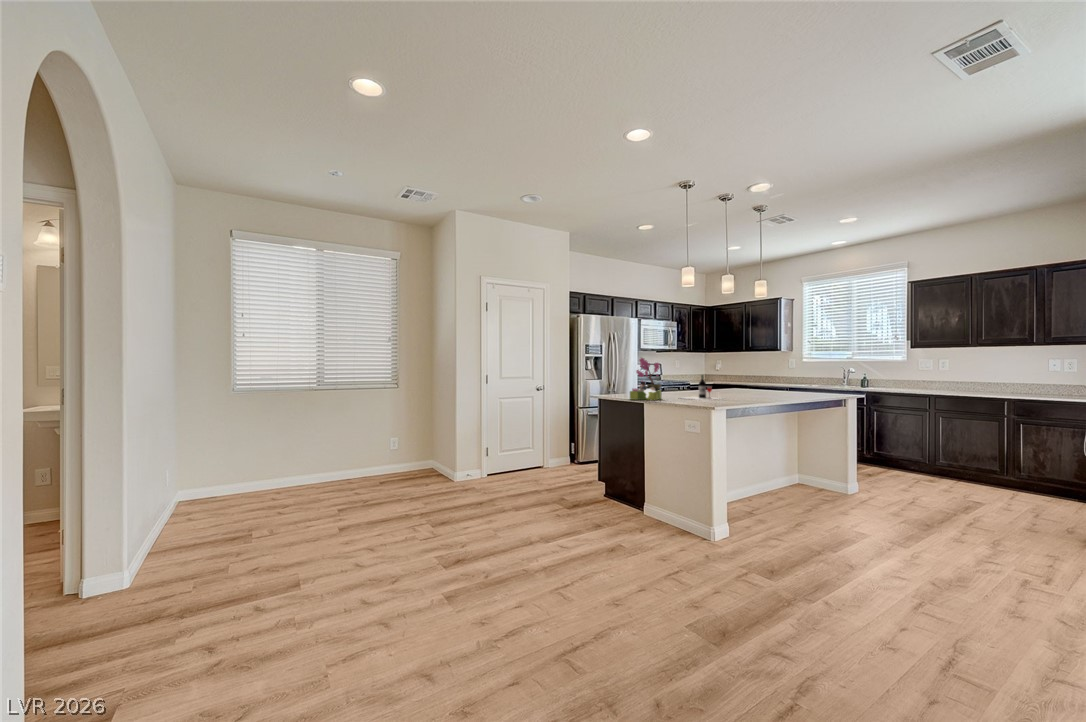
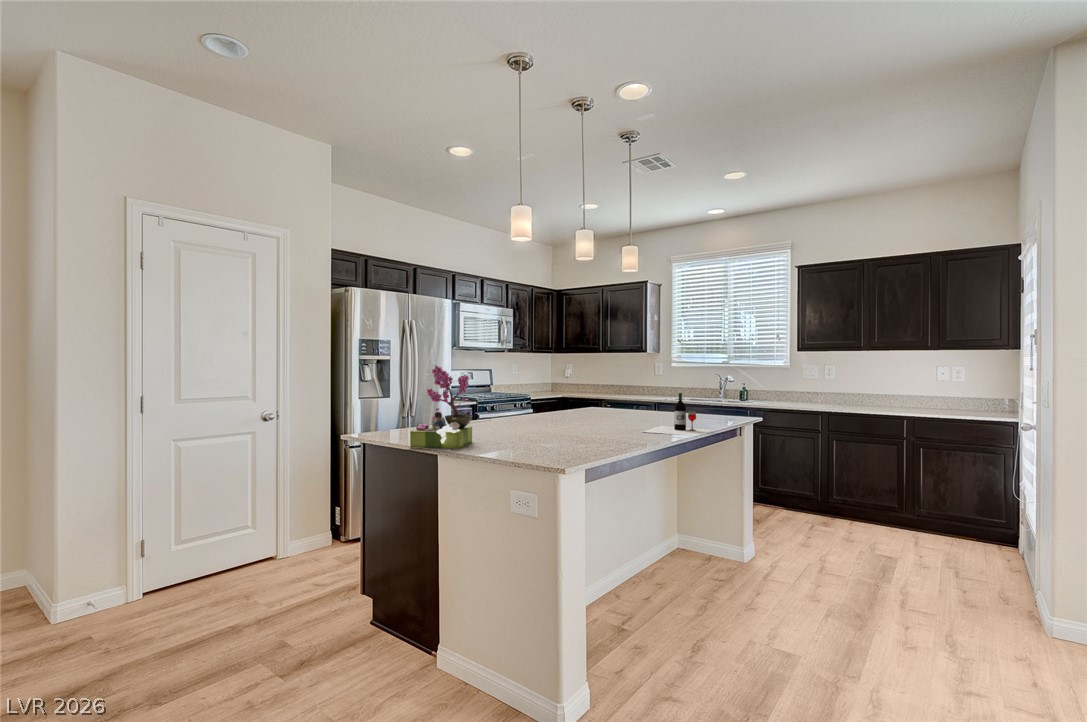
wine bottle: present [683,375,720,400] -> present [643,393,713,435]

